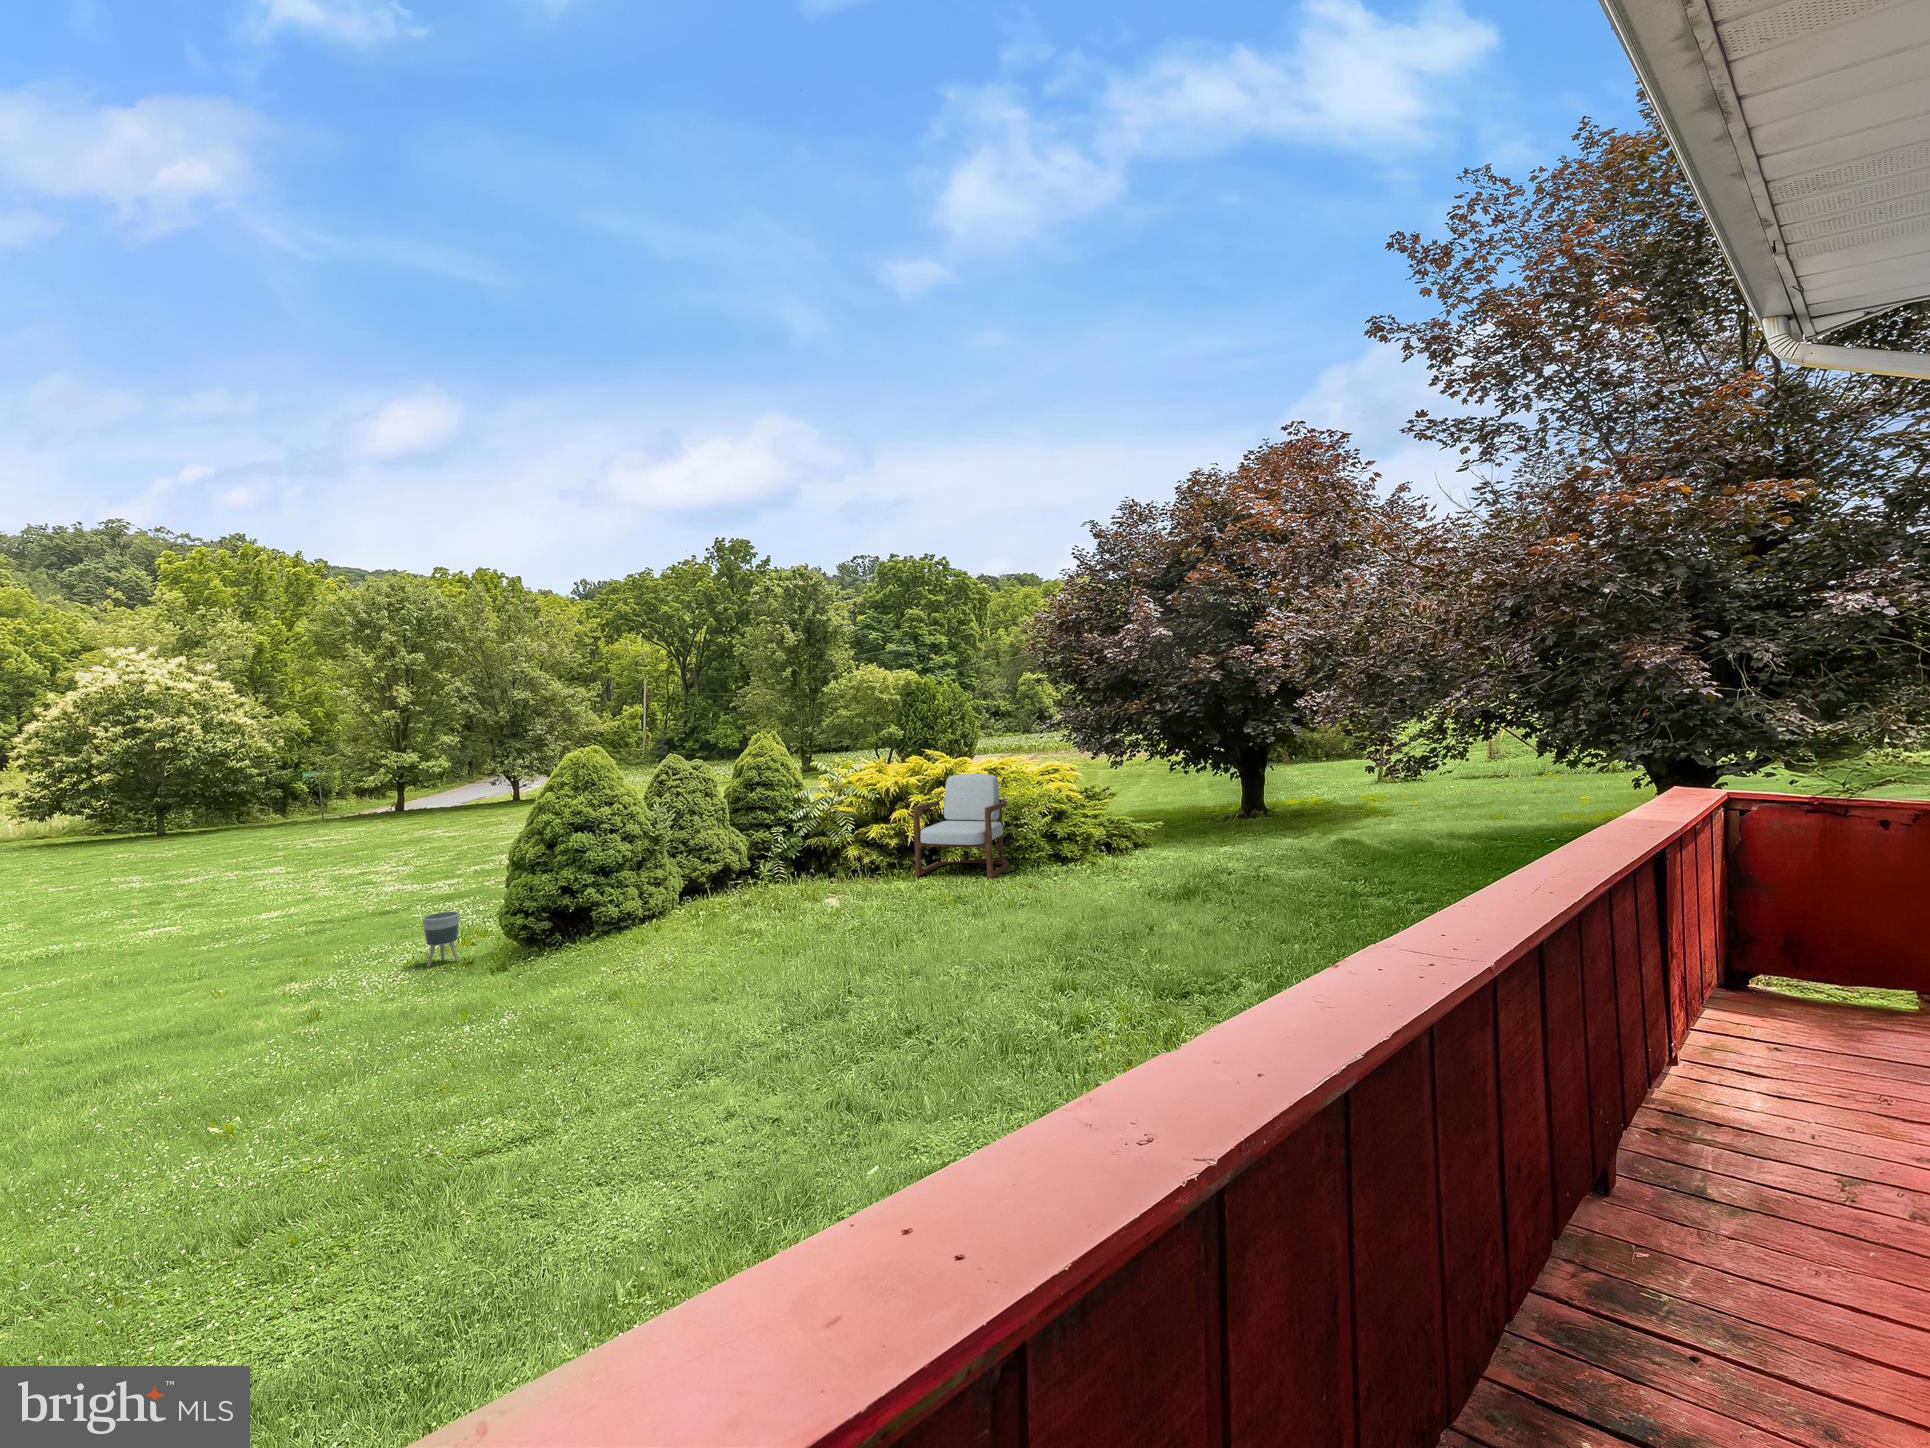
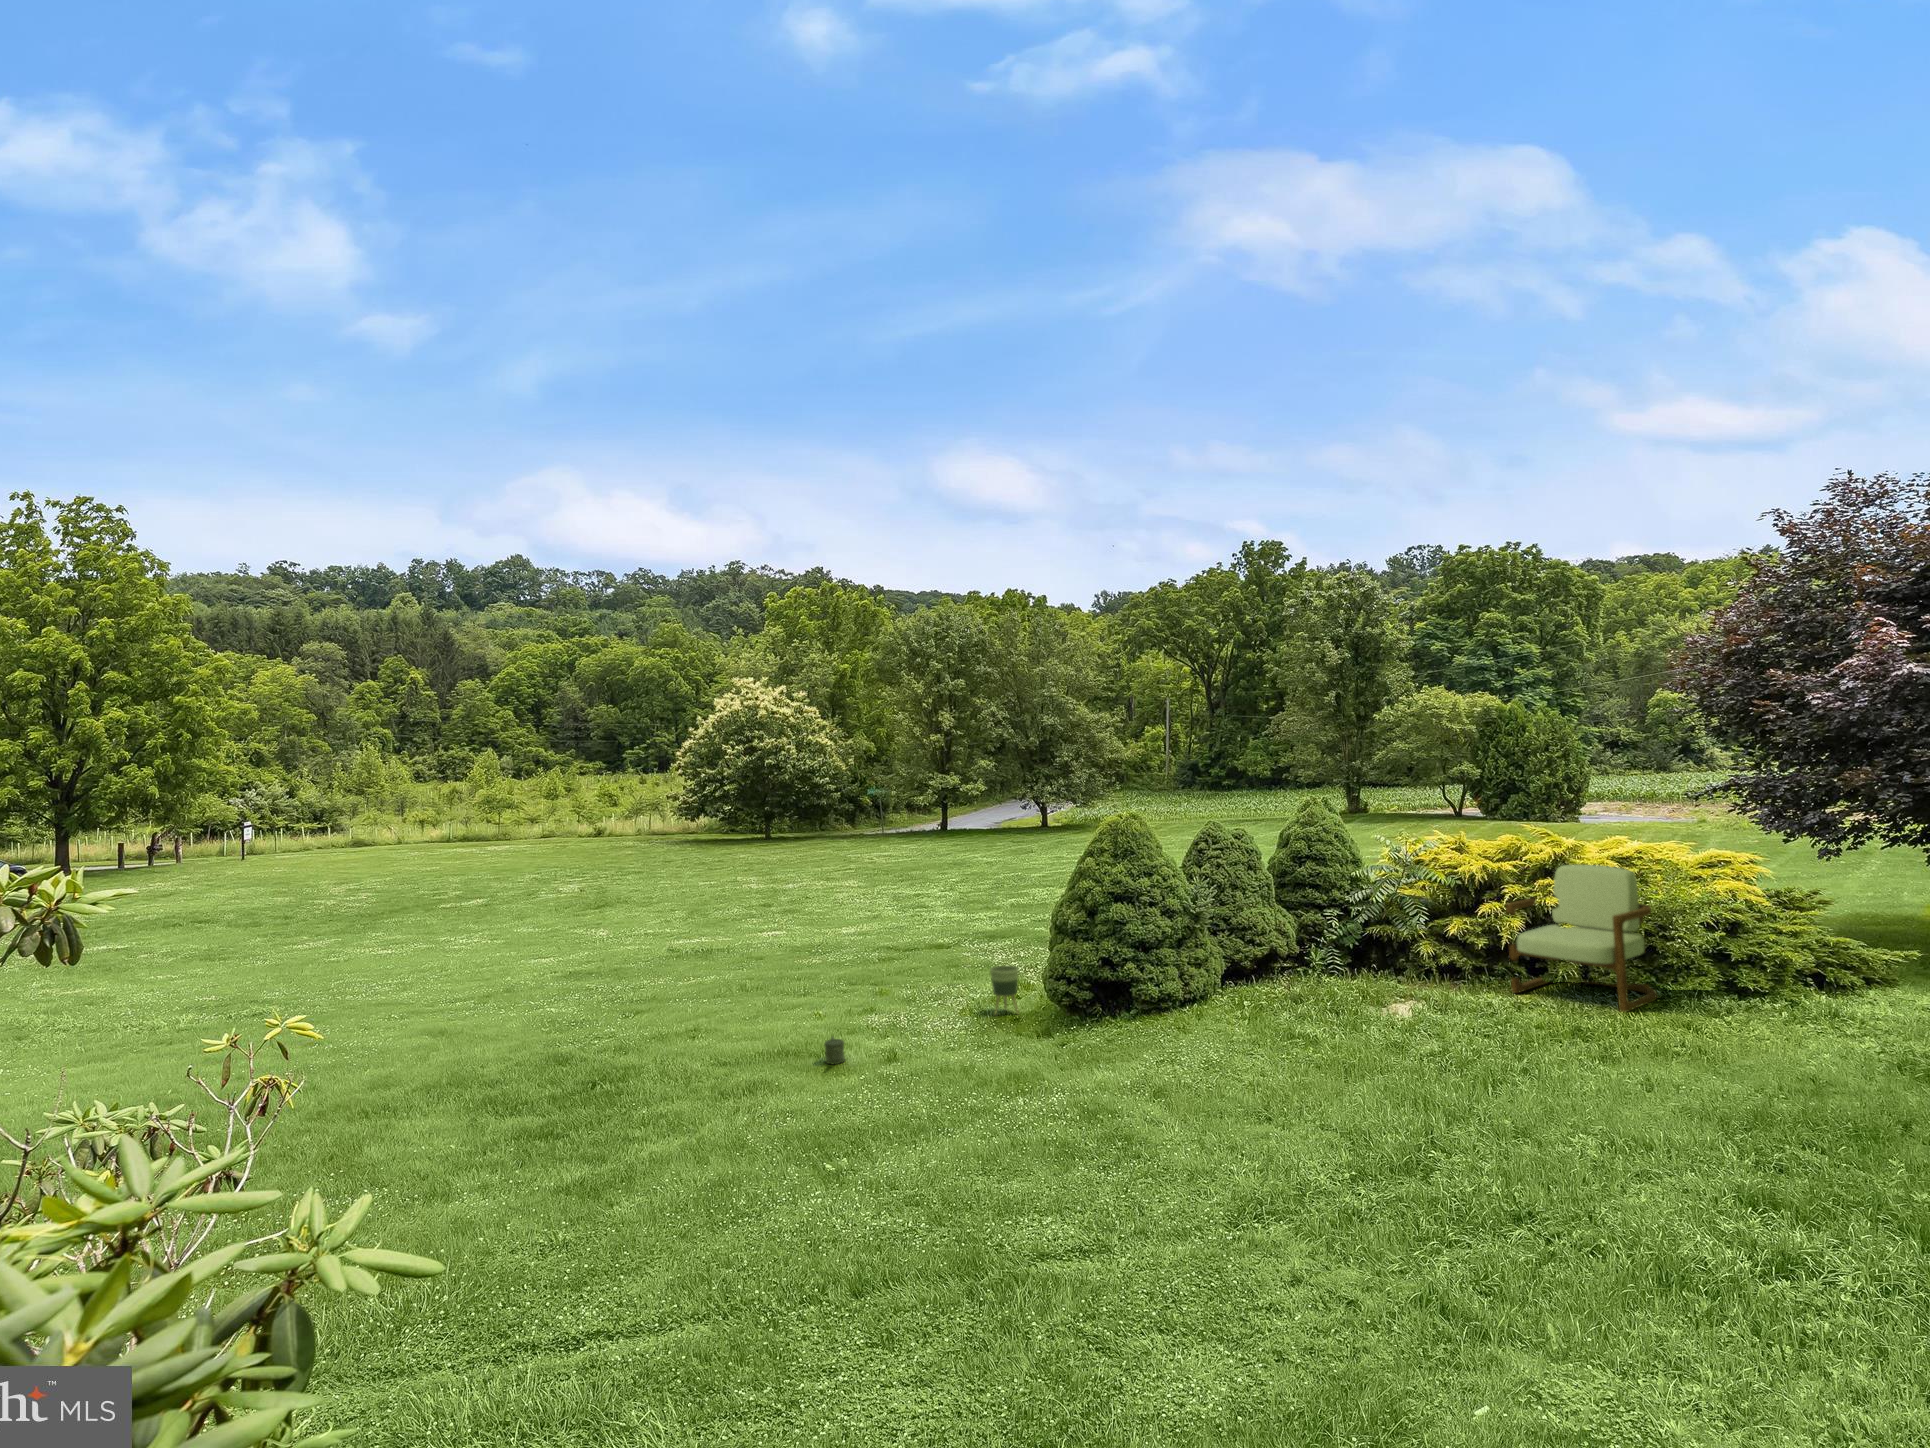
watering can: none [160,1025,196,1061] -> present [824,1037,845,1064]

